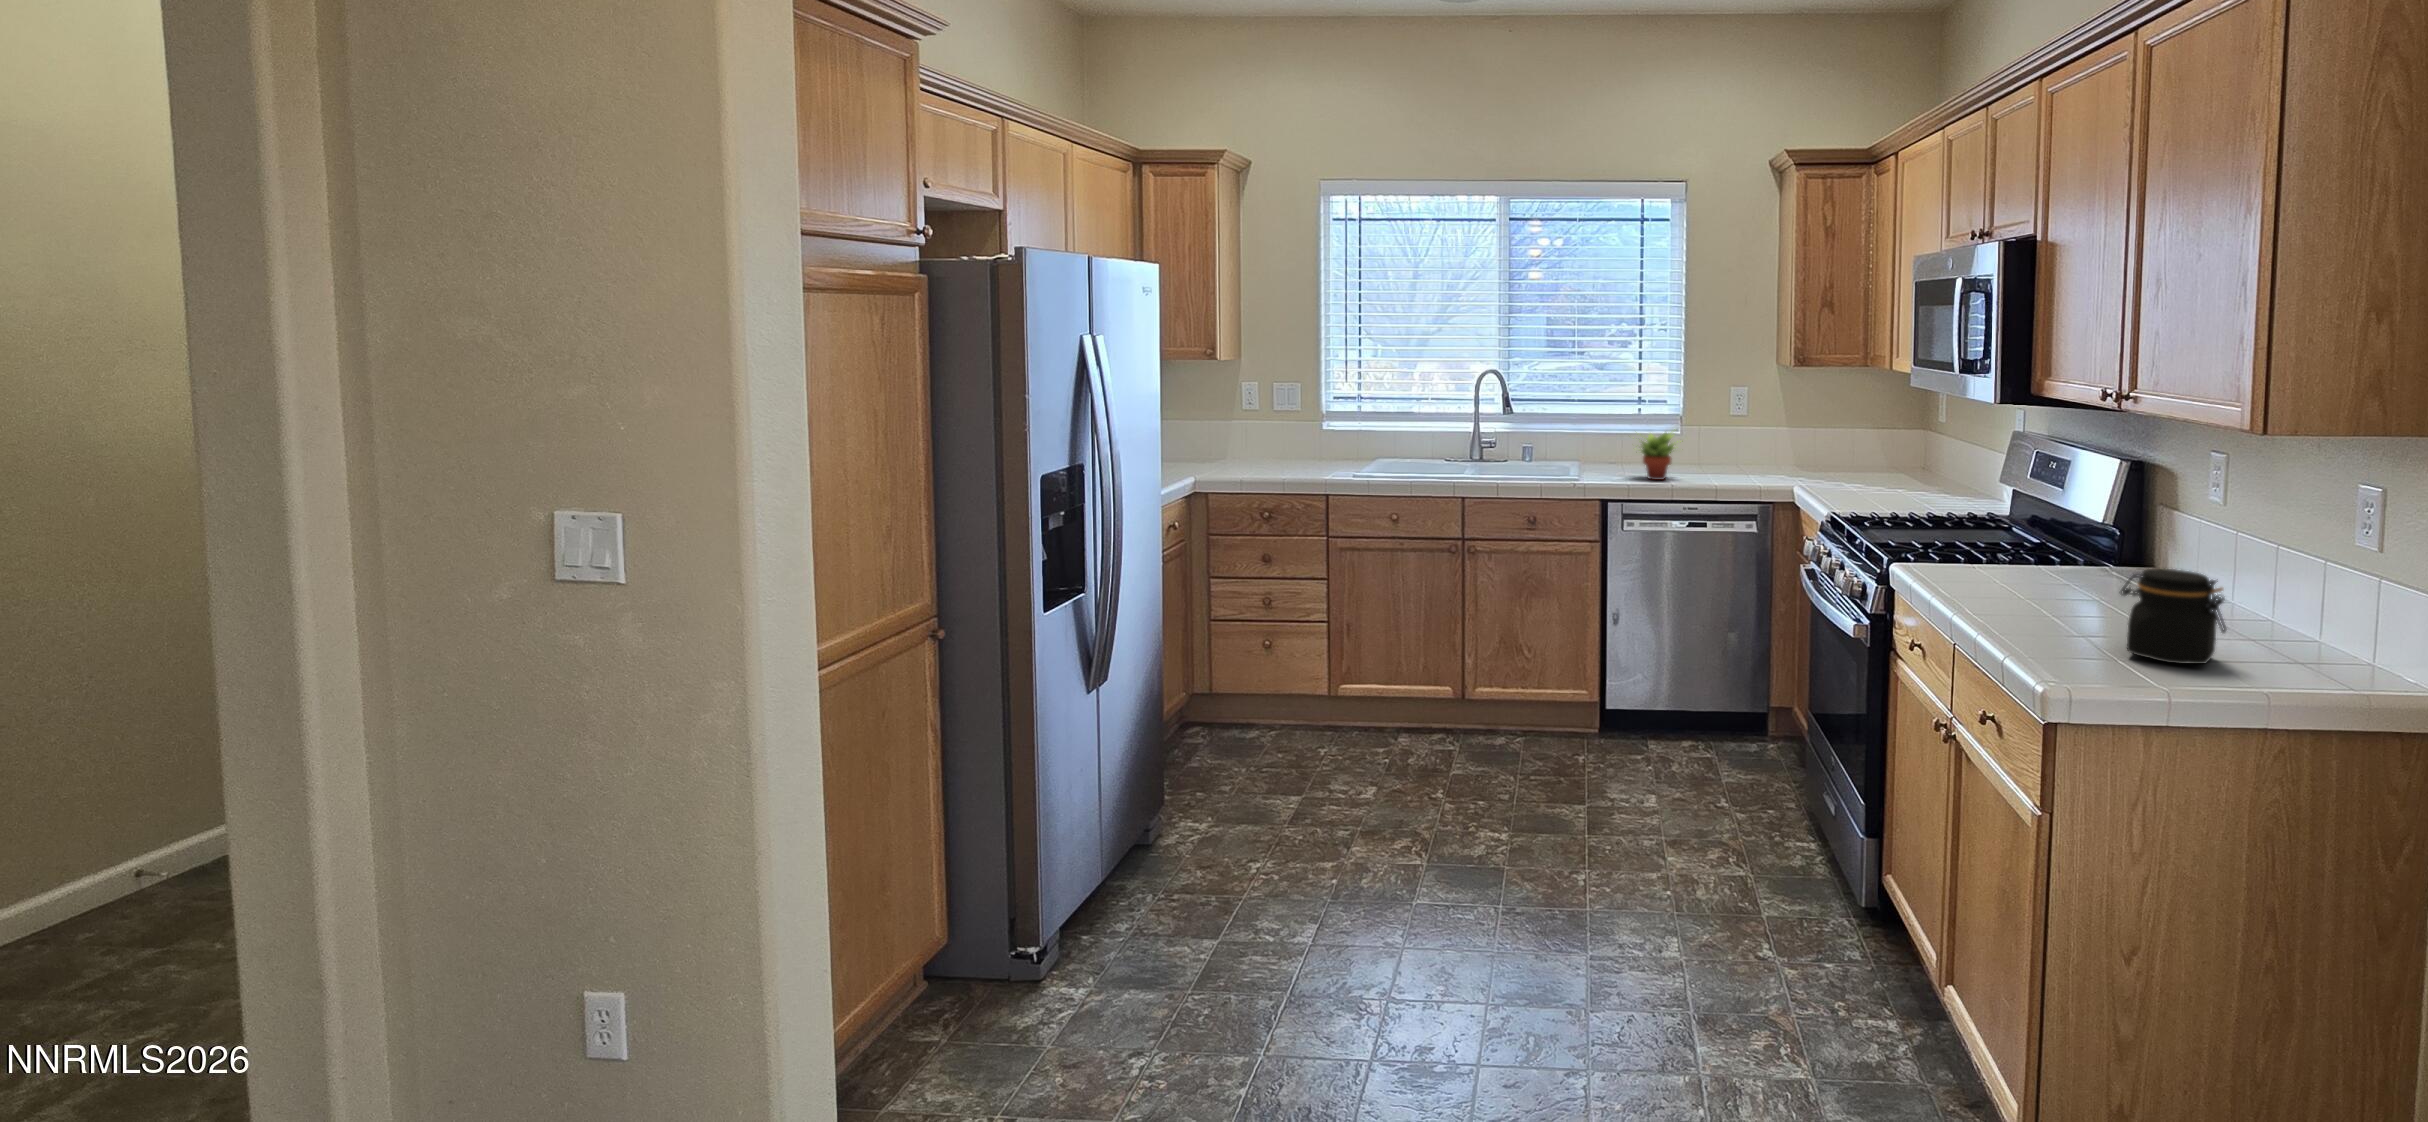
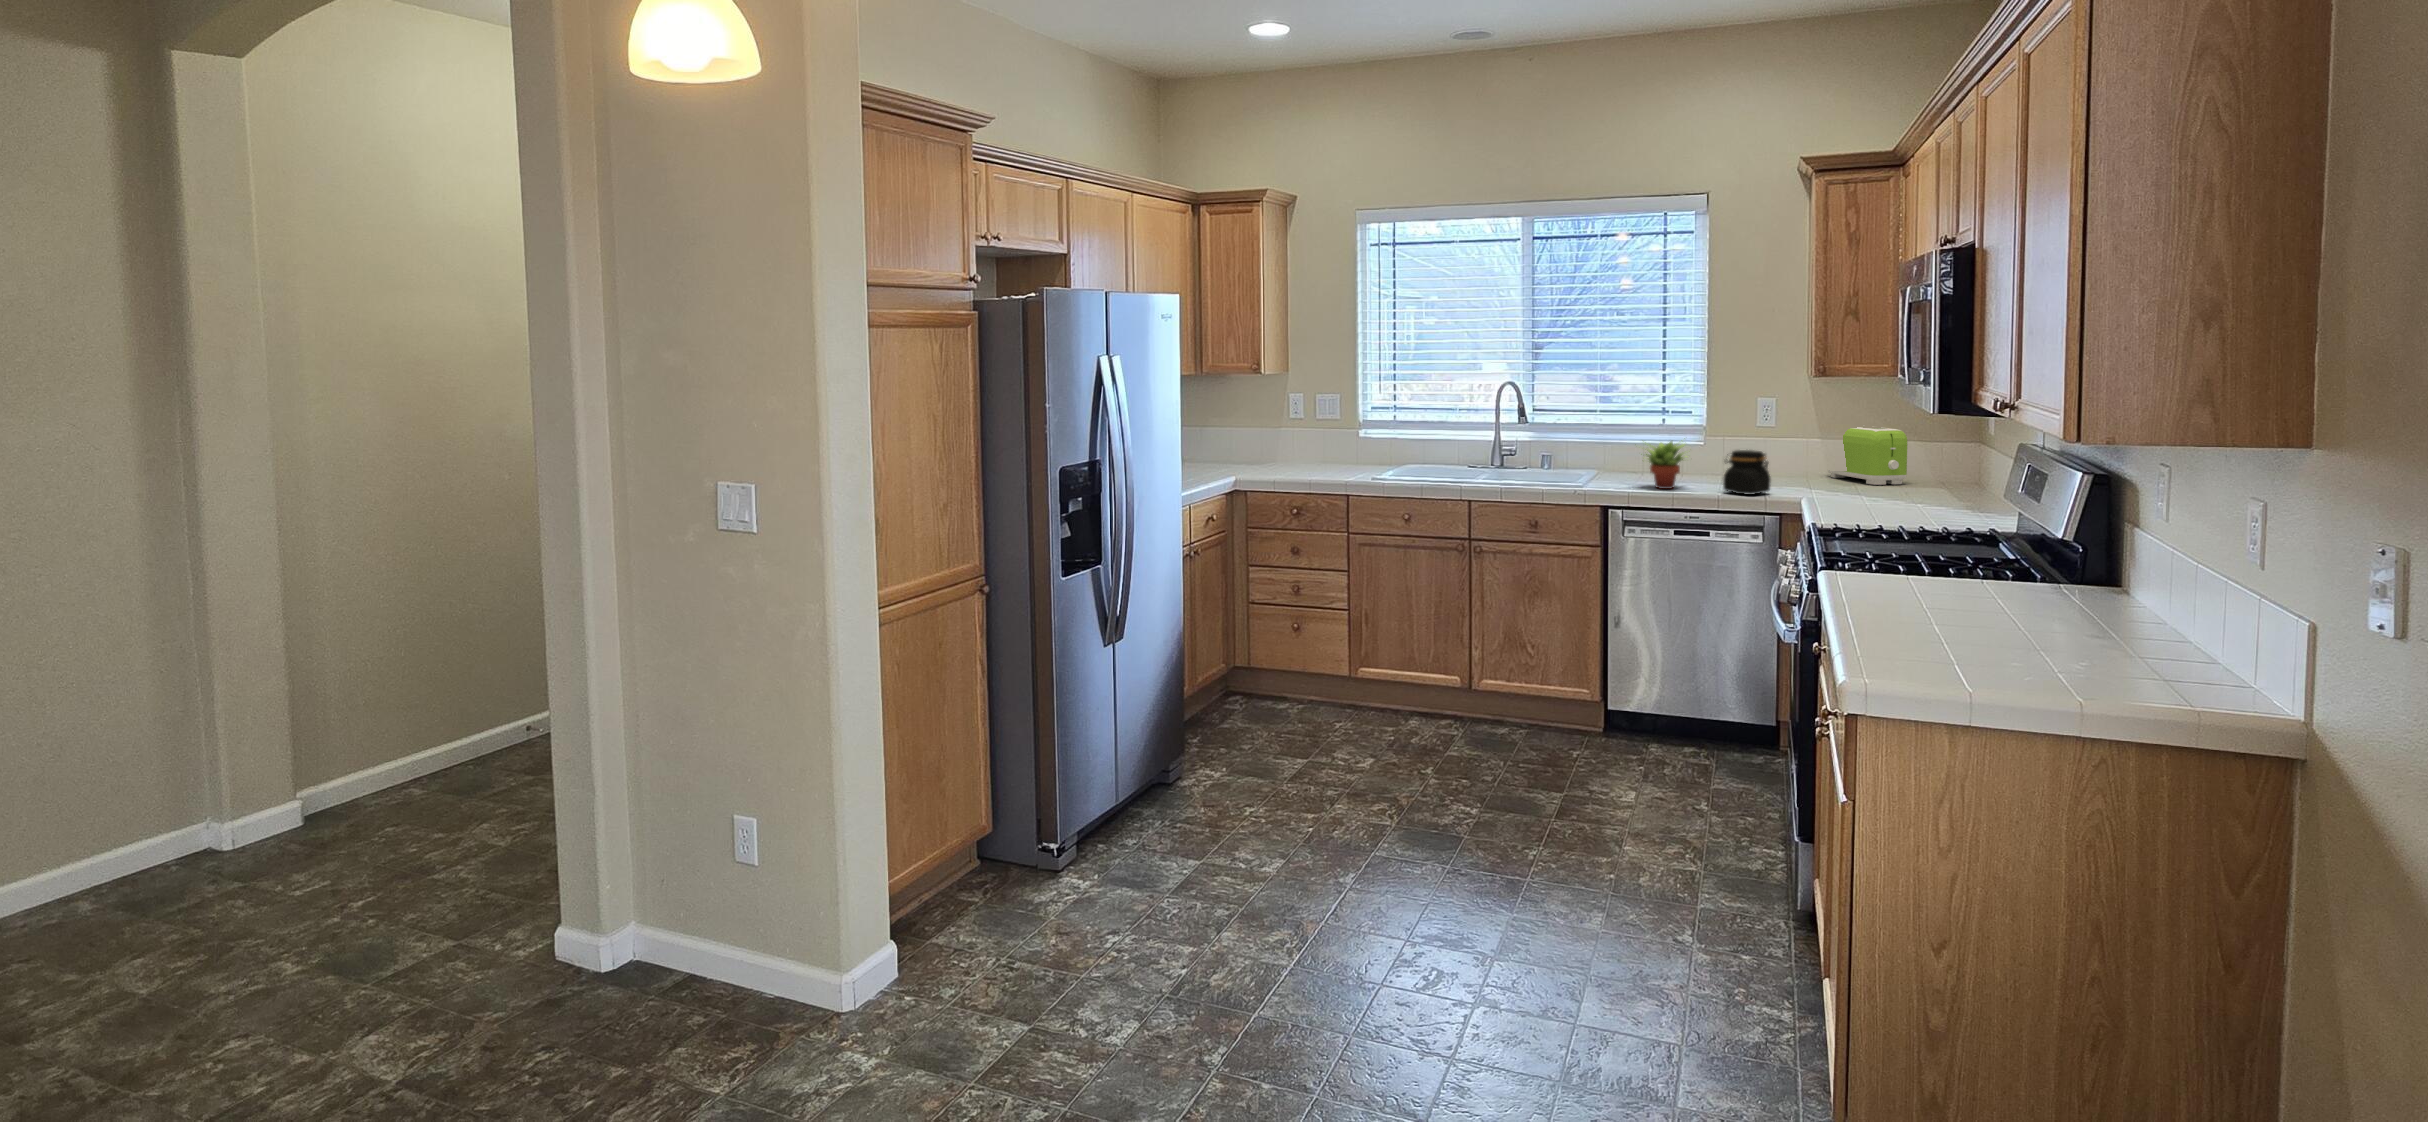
toaster: none [1788,414,1863,472] -> present [1828,427,1907,485]
jar: present [2121,569,2226,664] -> present [1723,450,1770,495]

